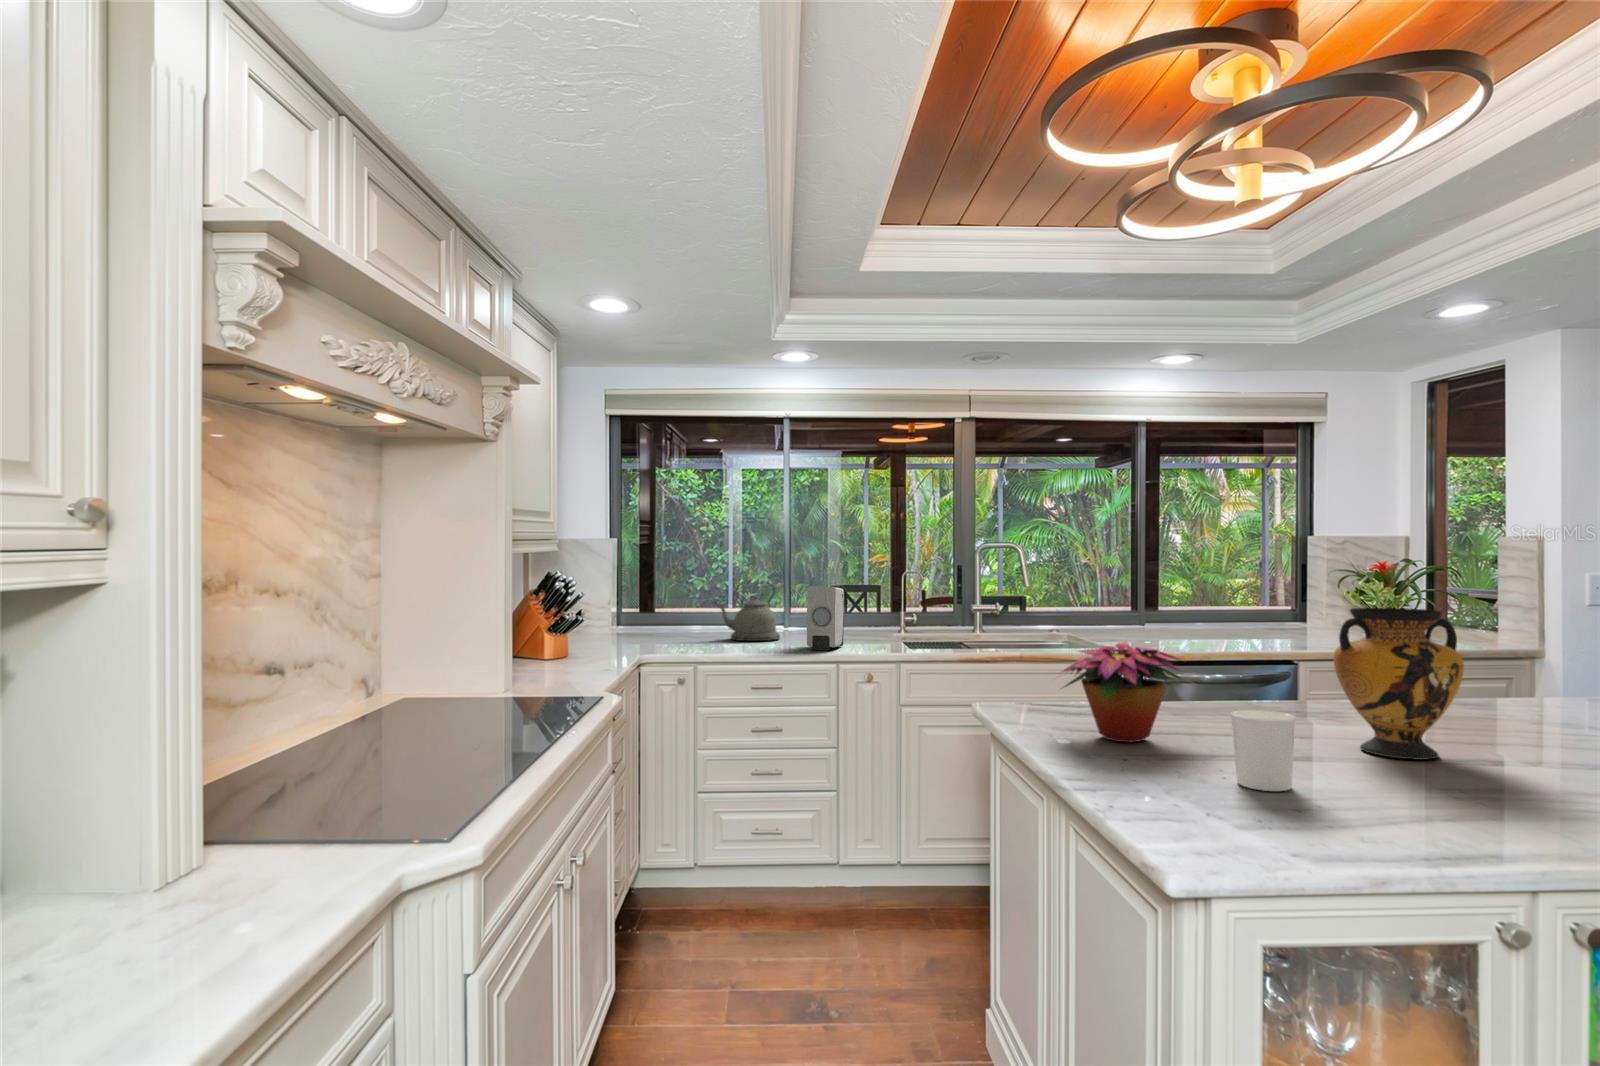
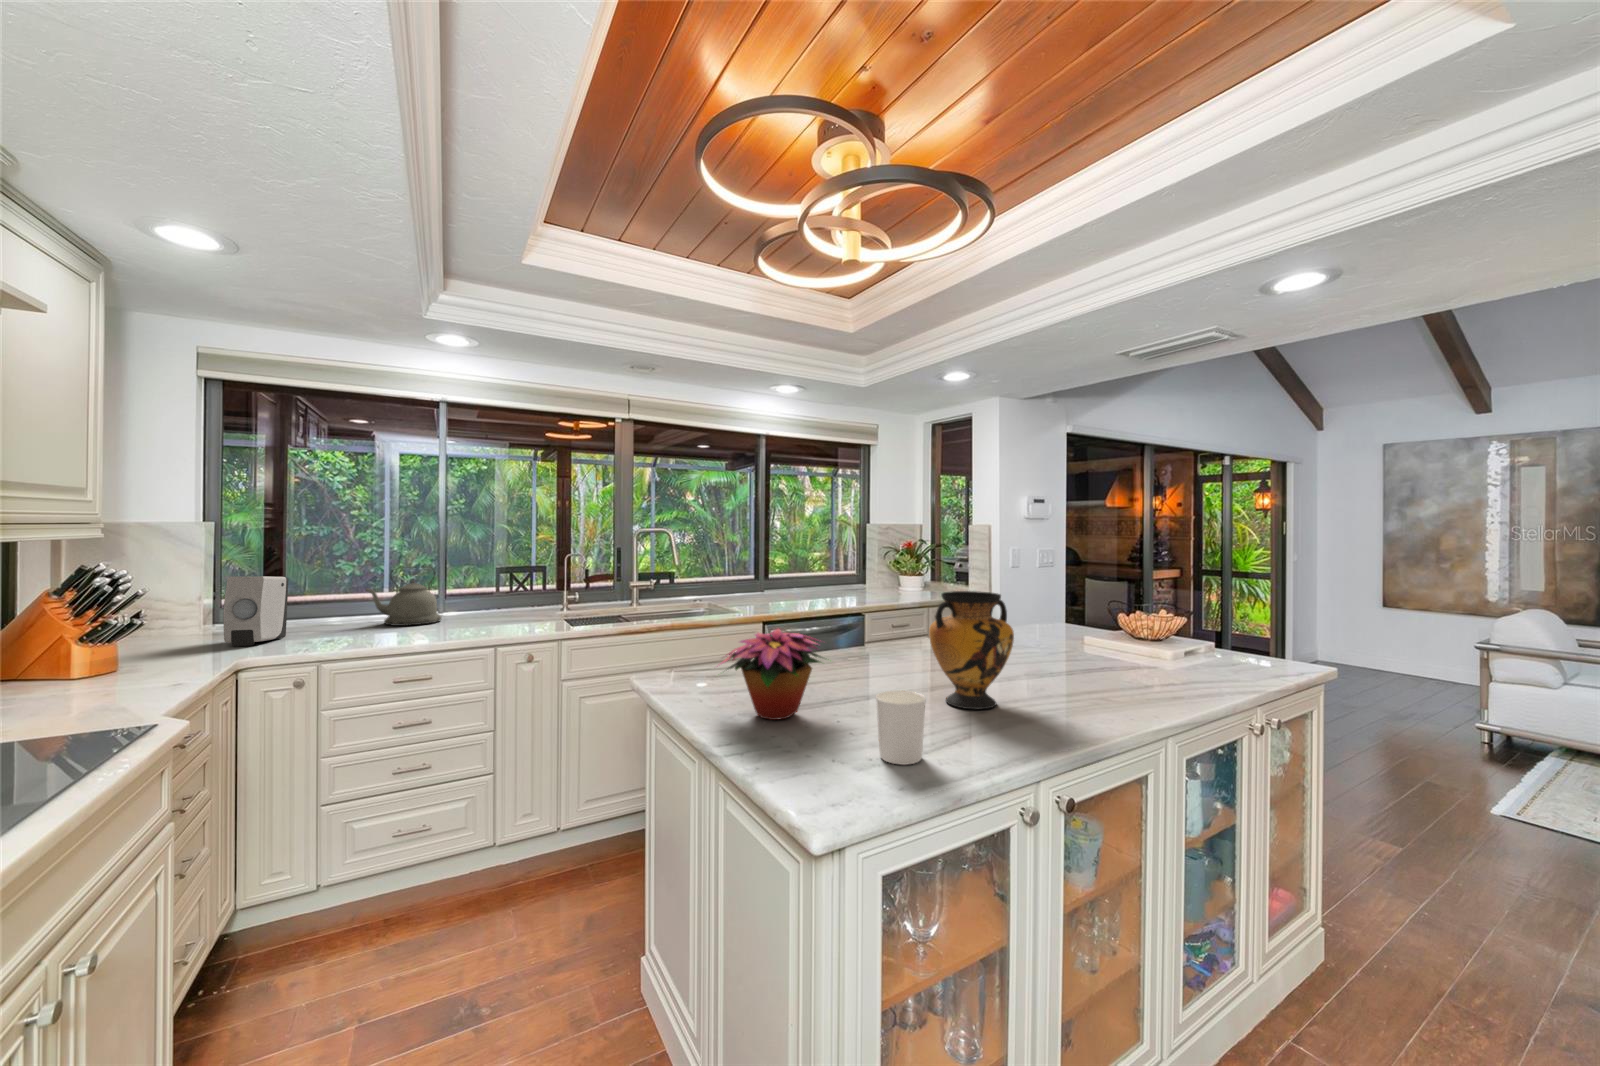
soap dispenser: present [807,587,844,650] -> present [223,576,288,646]

